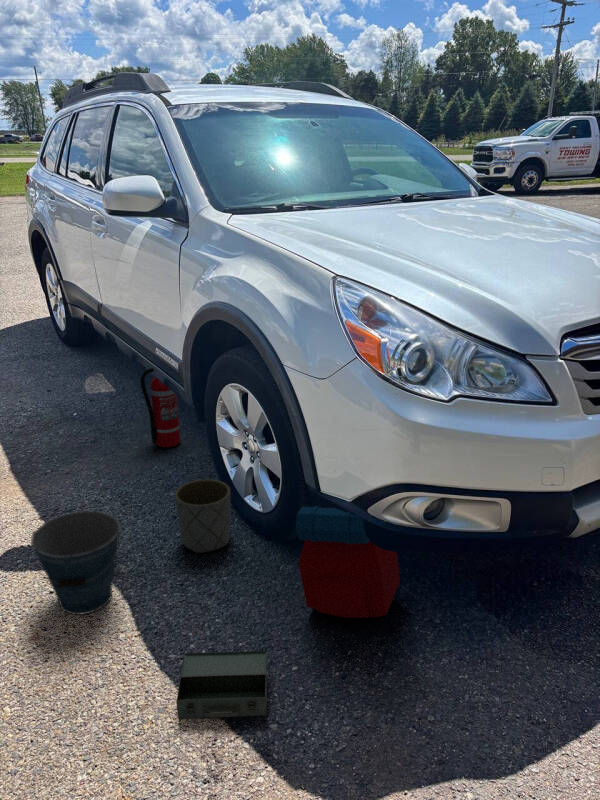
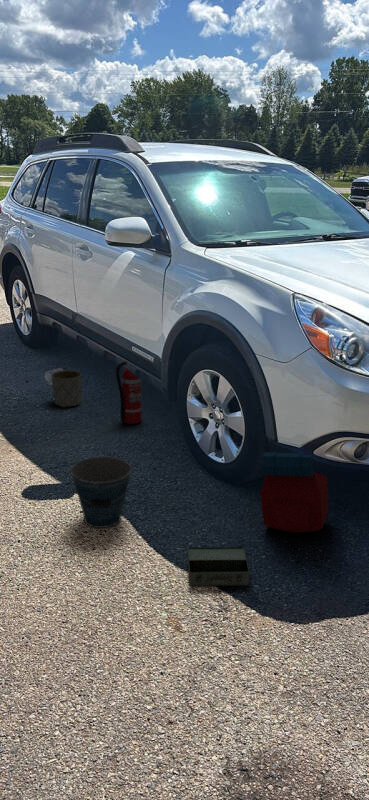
planter: present [175,479,231,553] -> present [51,370,82,407]

